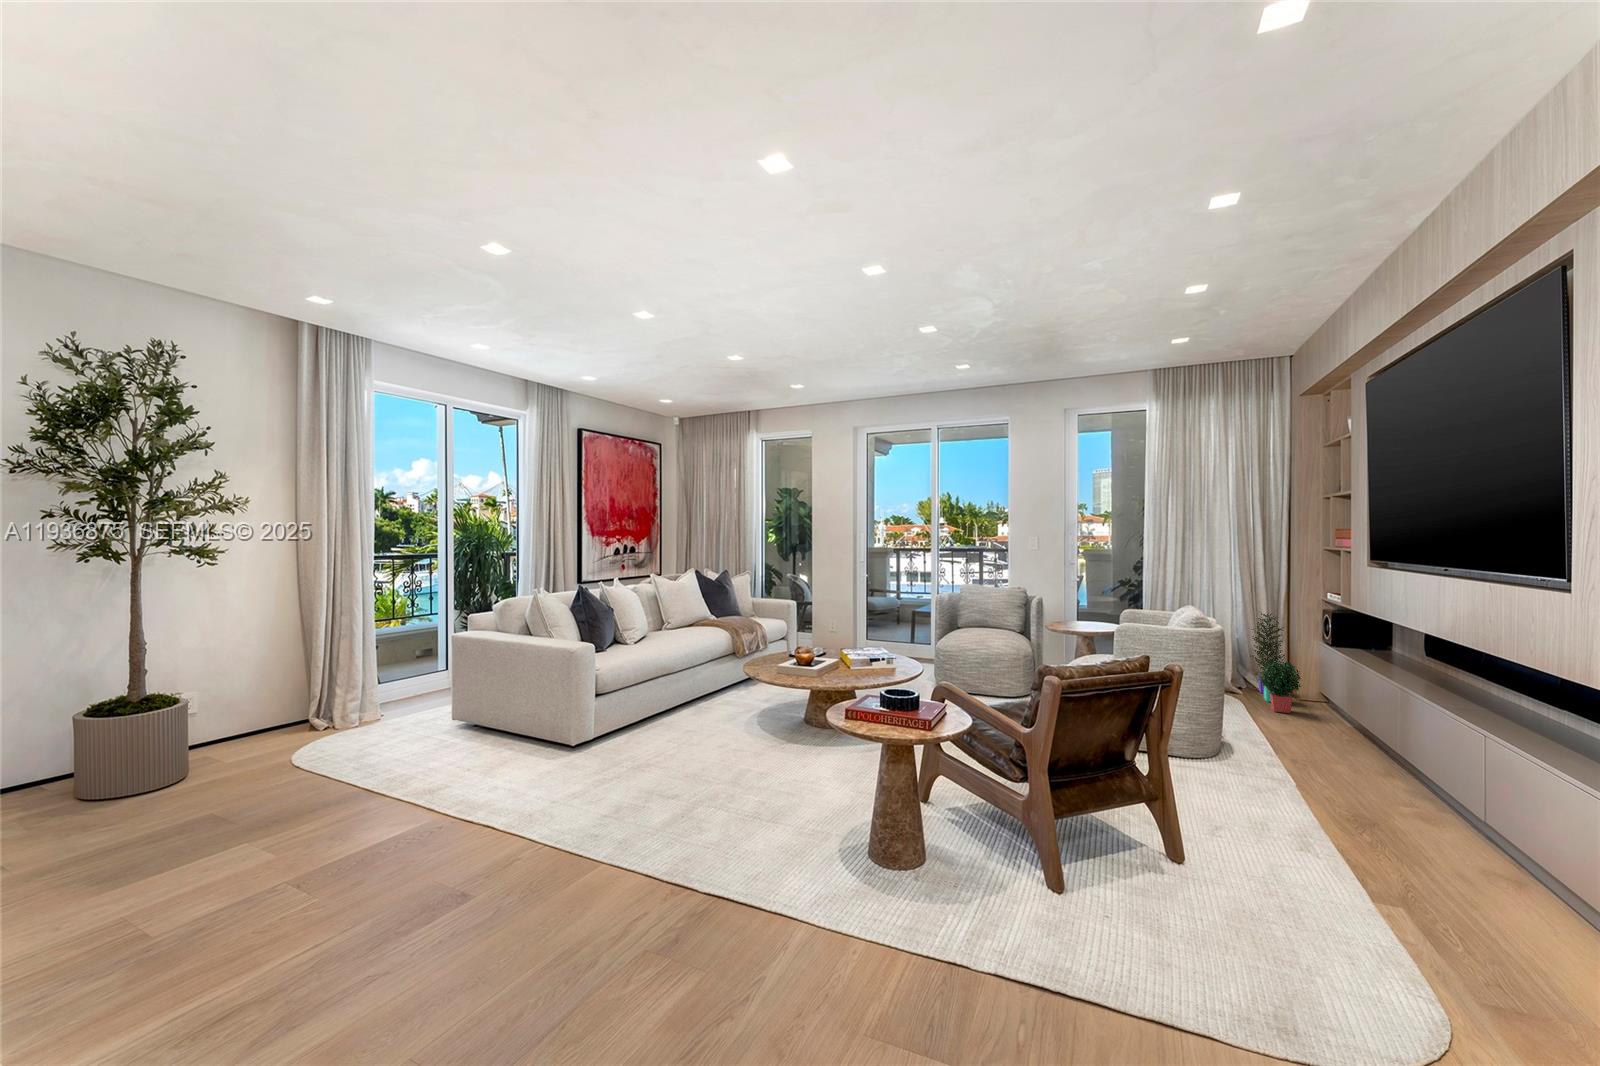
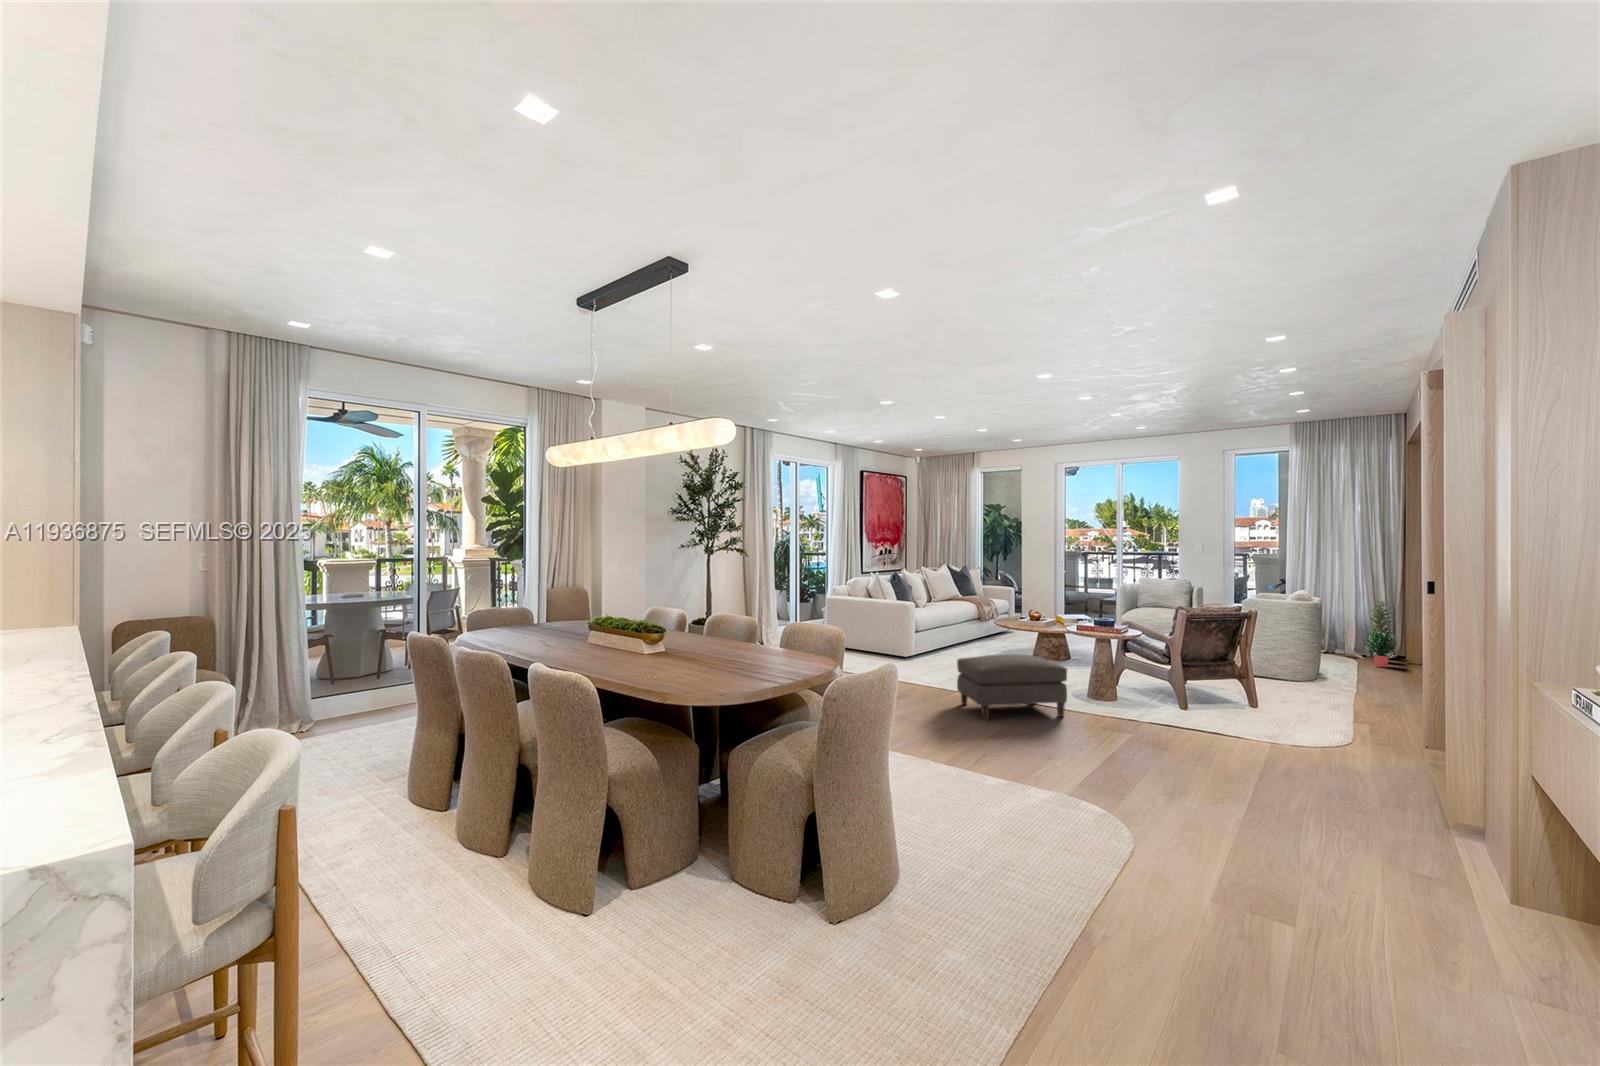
ottoman: none [569,789,815,1015] -> present [957,654,1067,720]

